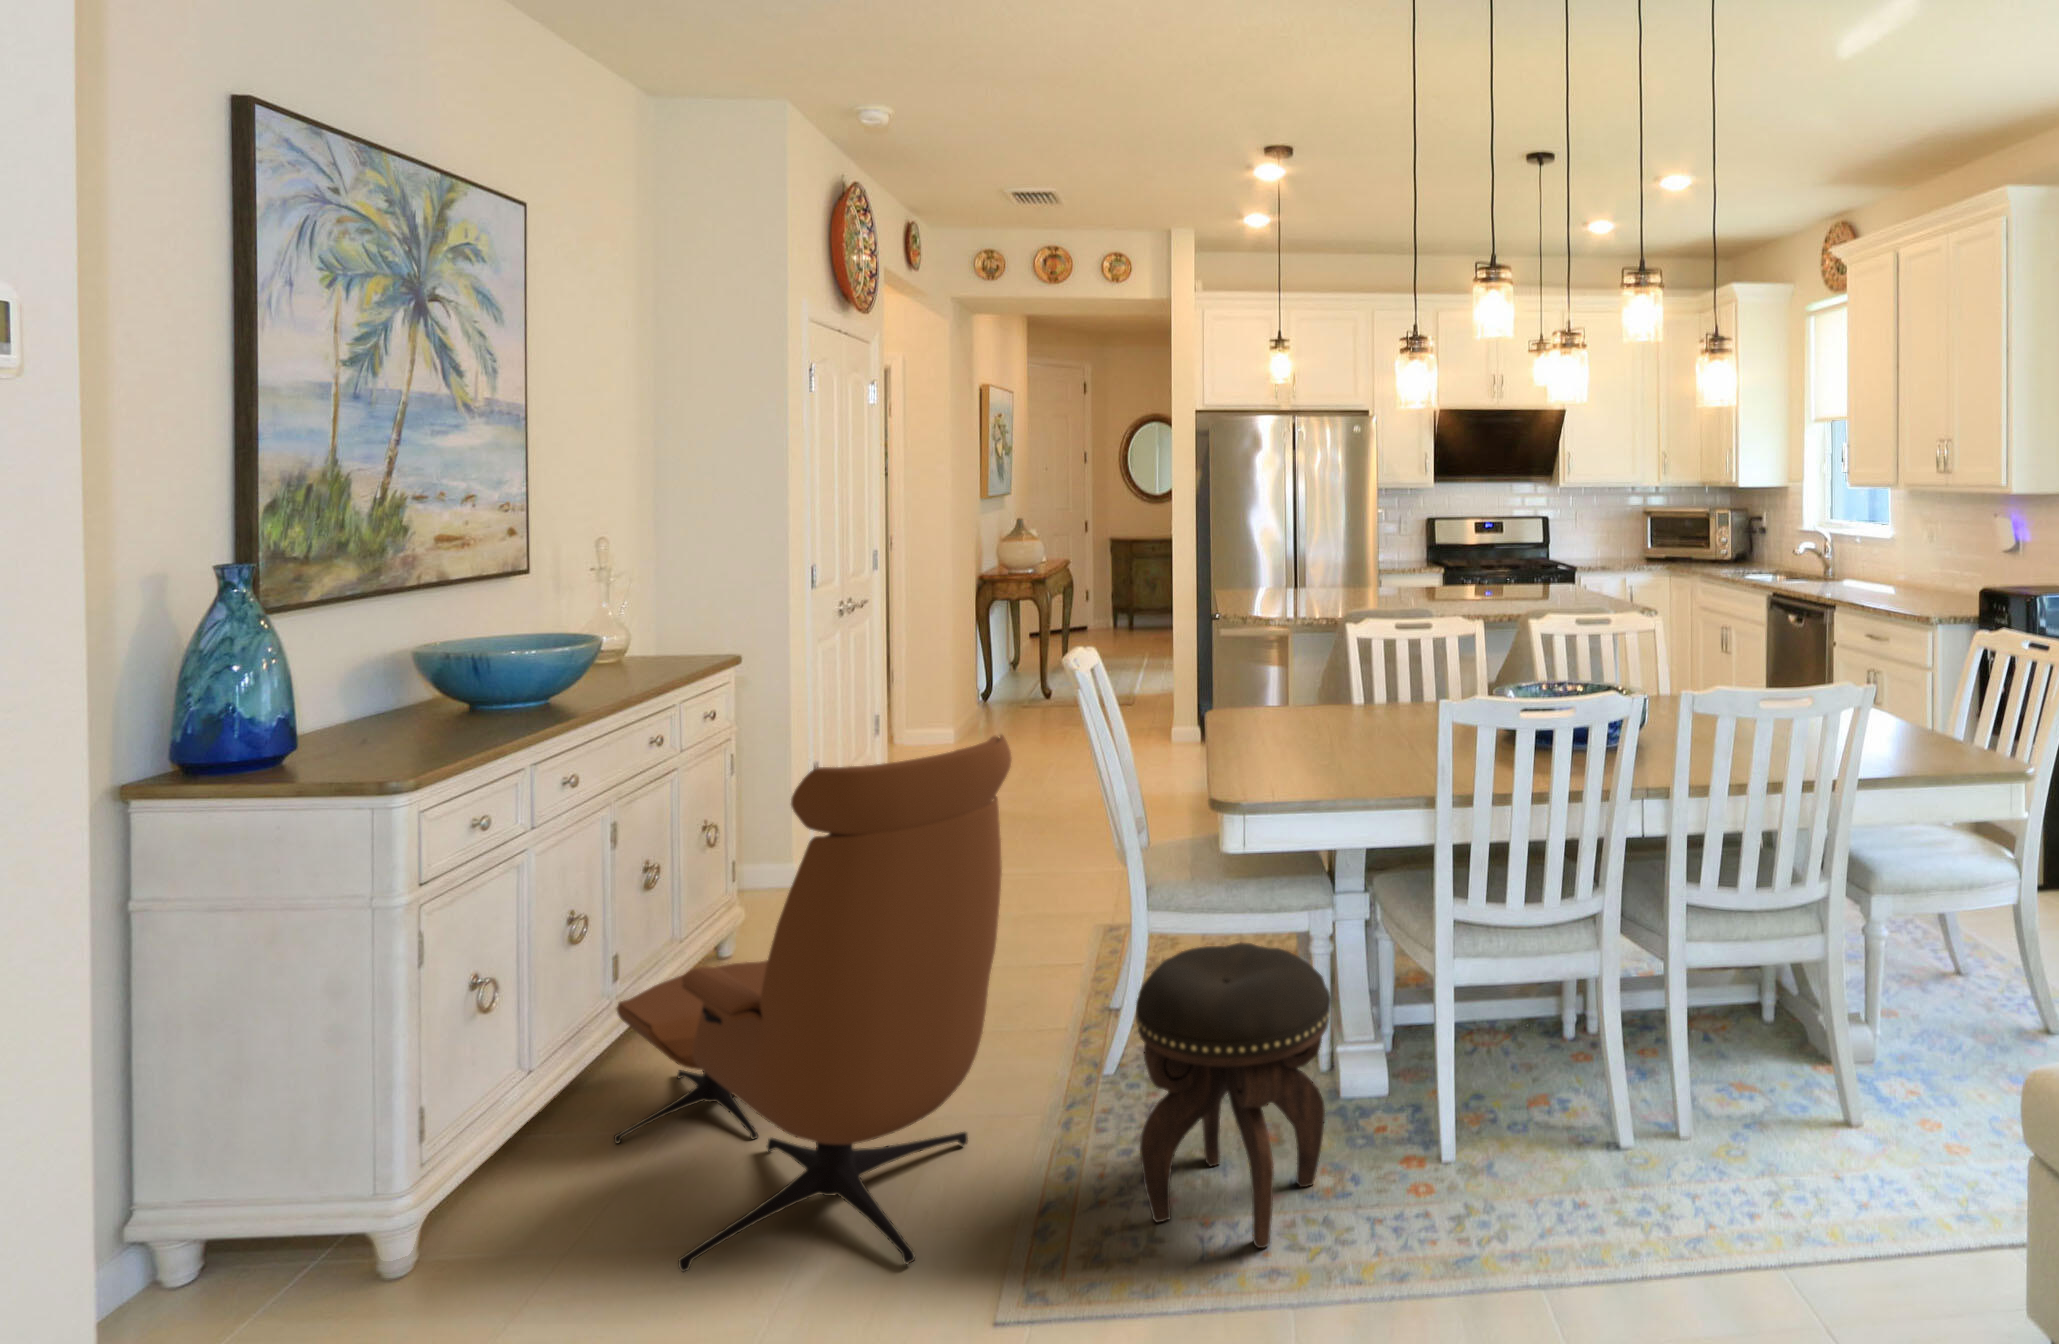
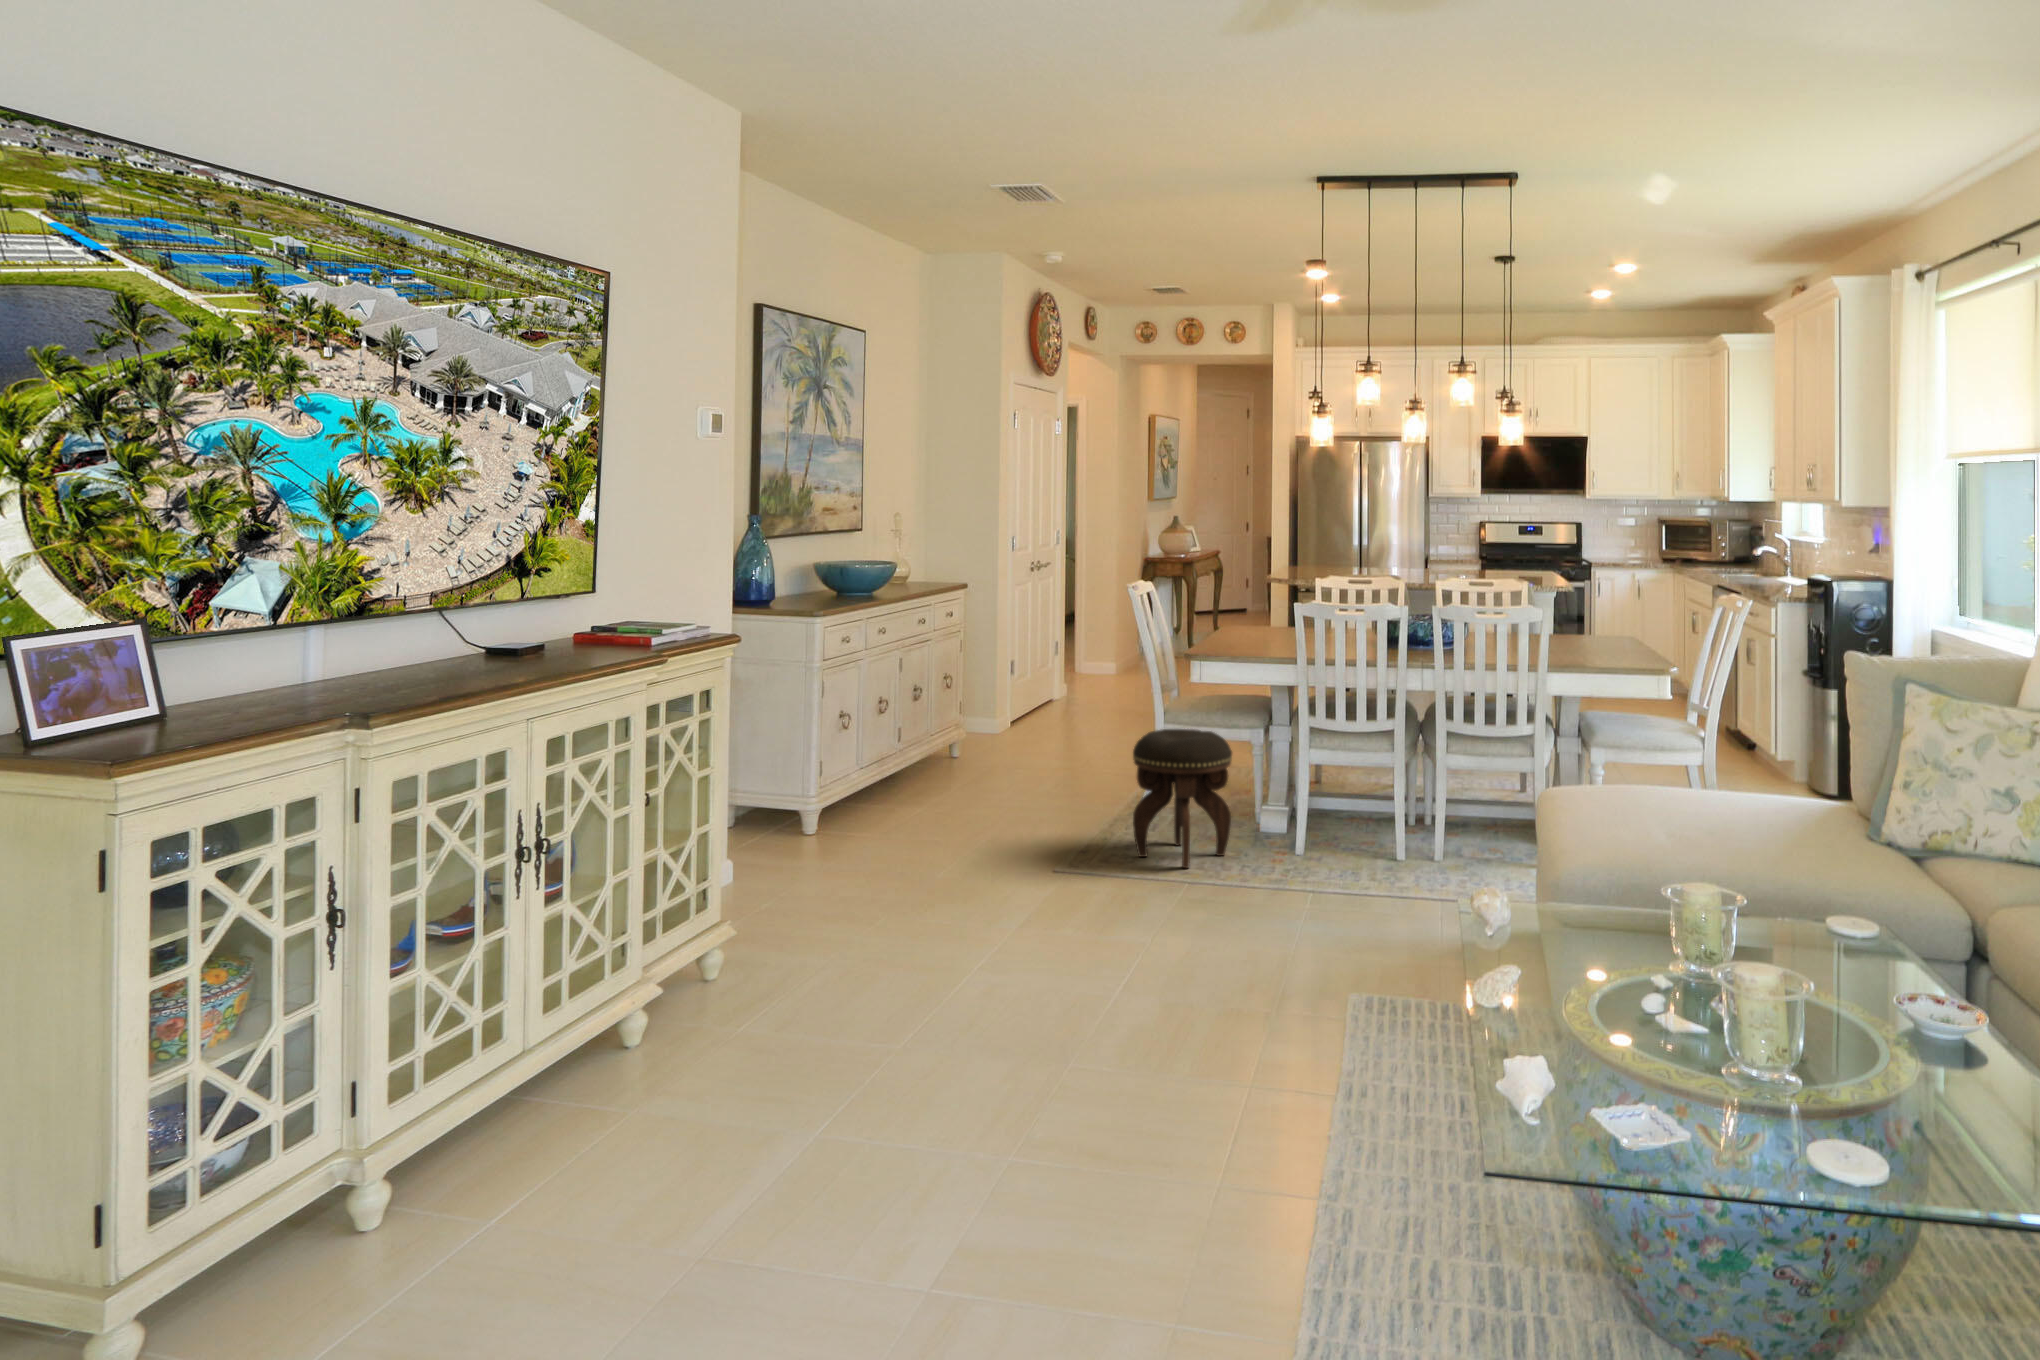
lounge chair: present [614,735,1012,1272] -> none [897,607,1077,854]

